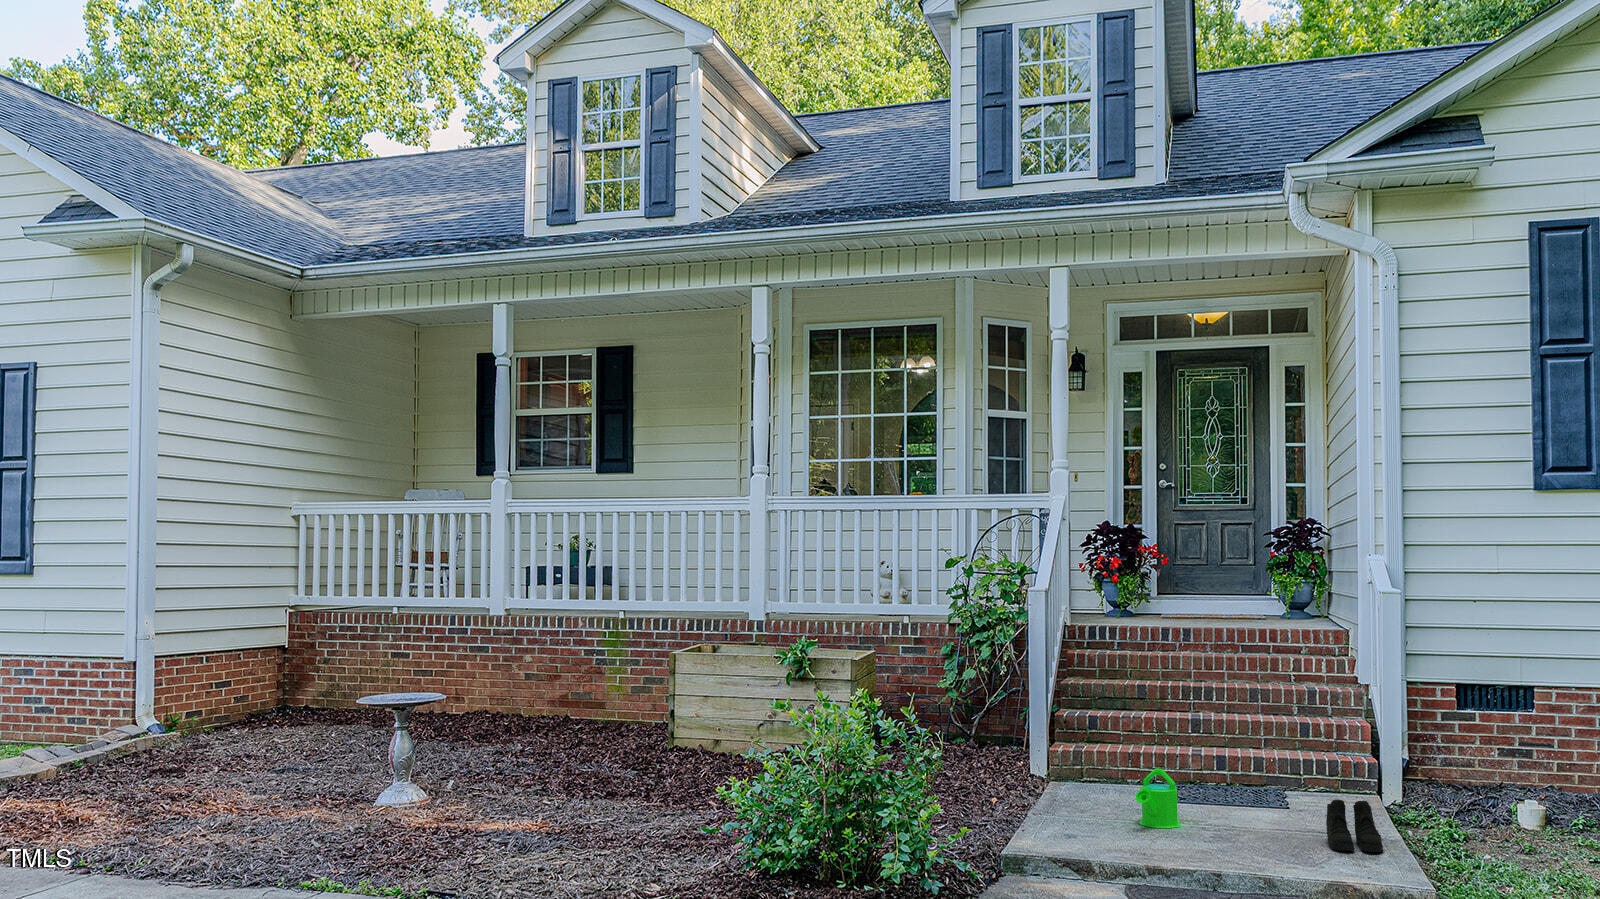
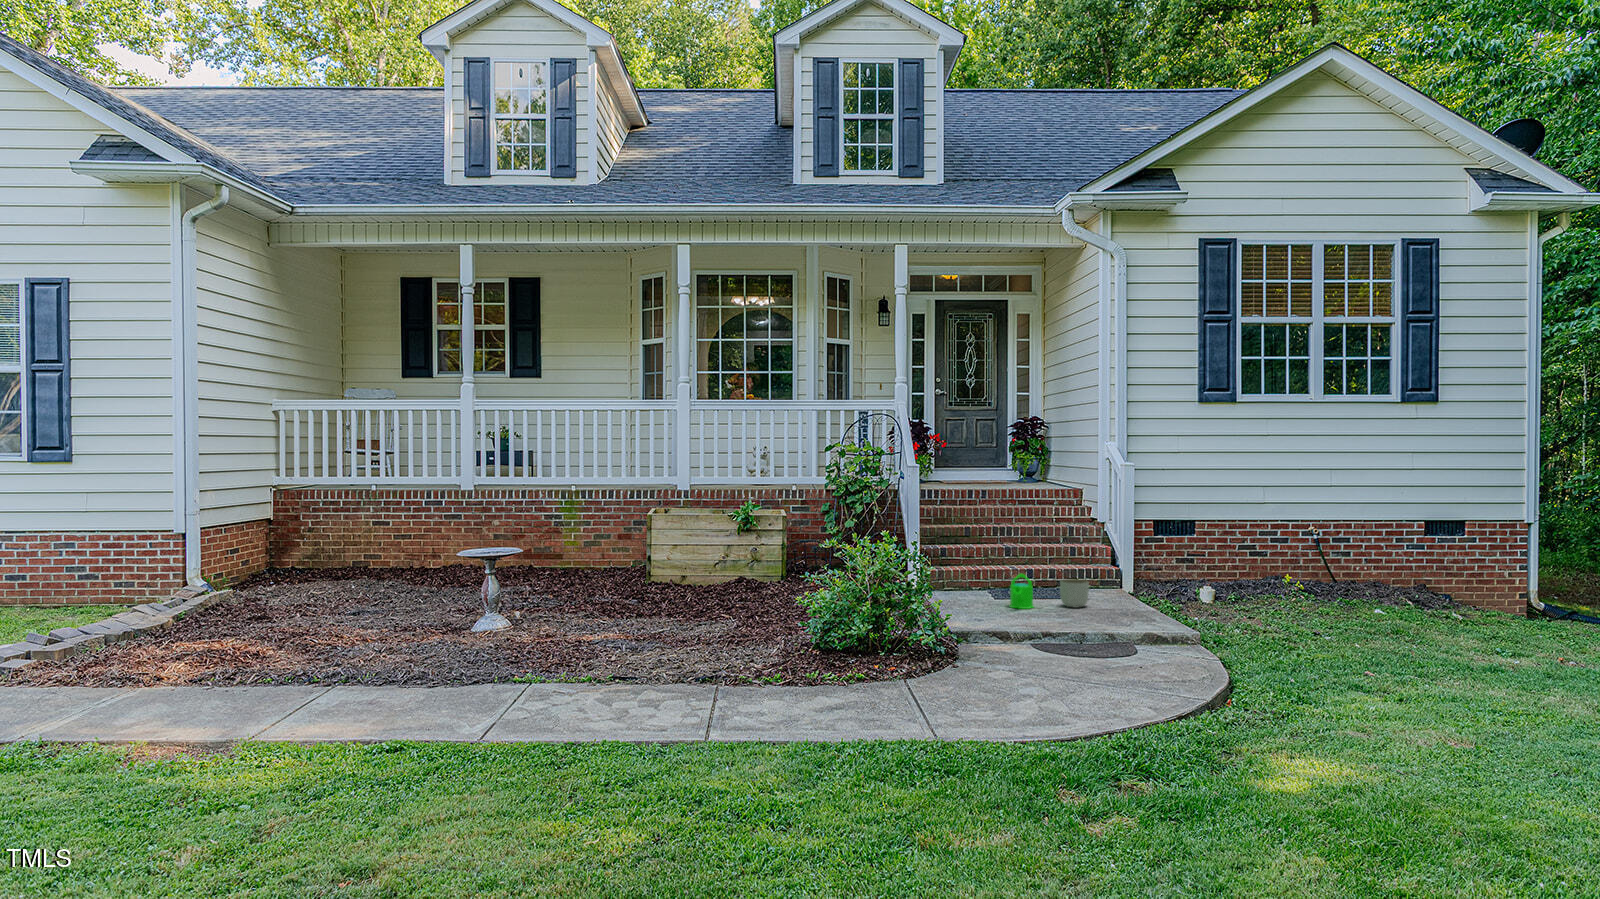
planter: none [1225,782,1274,832] -> present [1060,579,1089,608]
boots: present [1326,800,1383,852] -> none [1121,585,1155,613]

